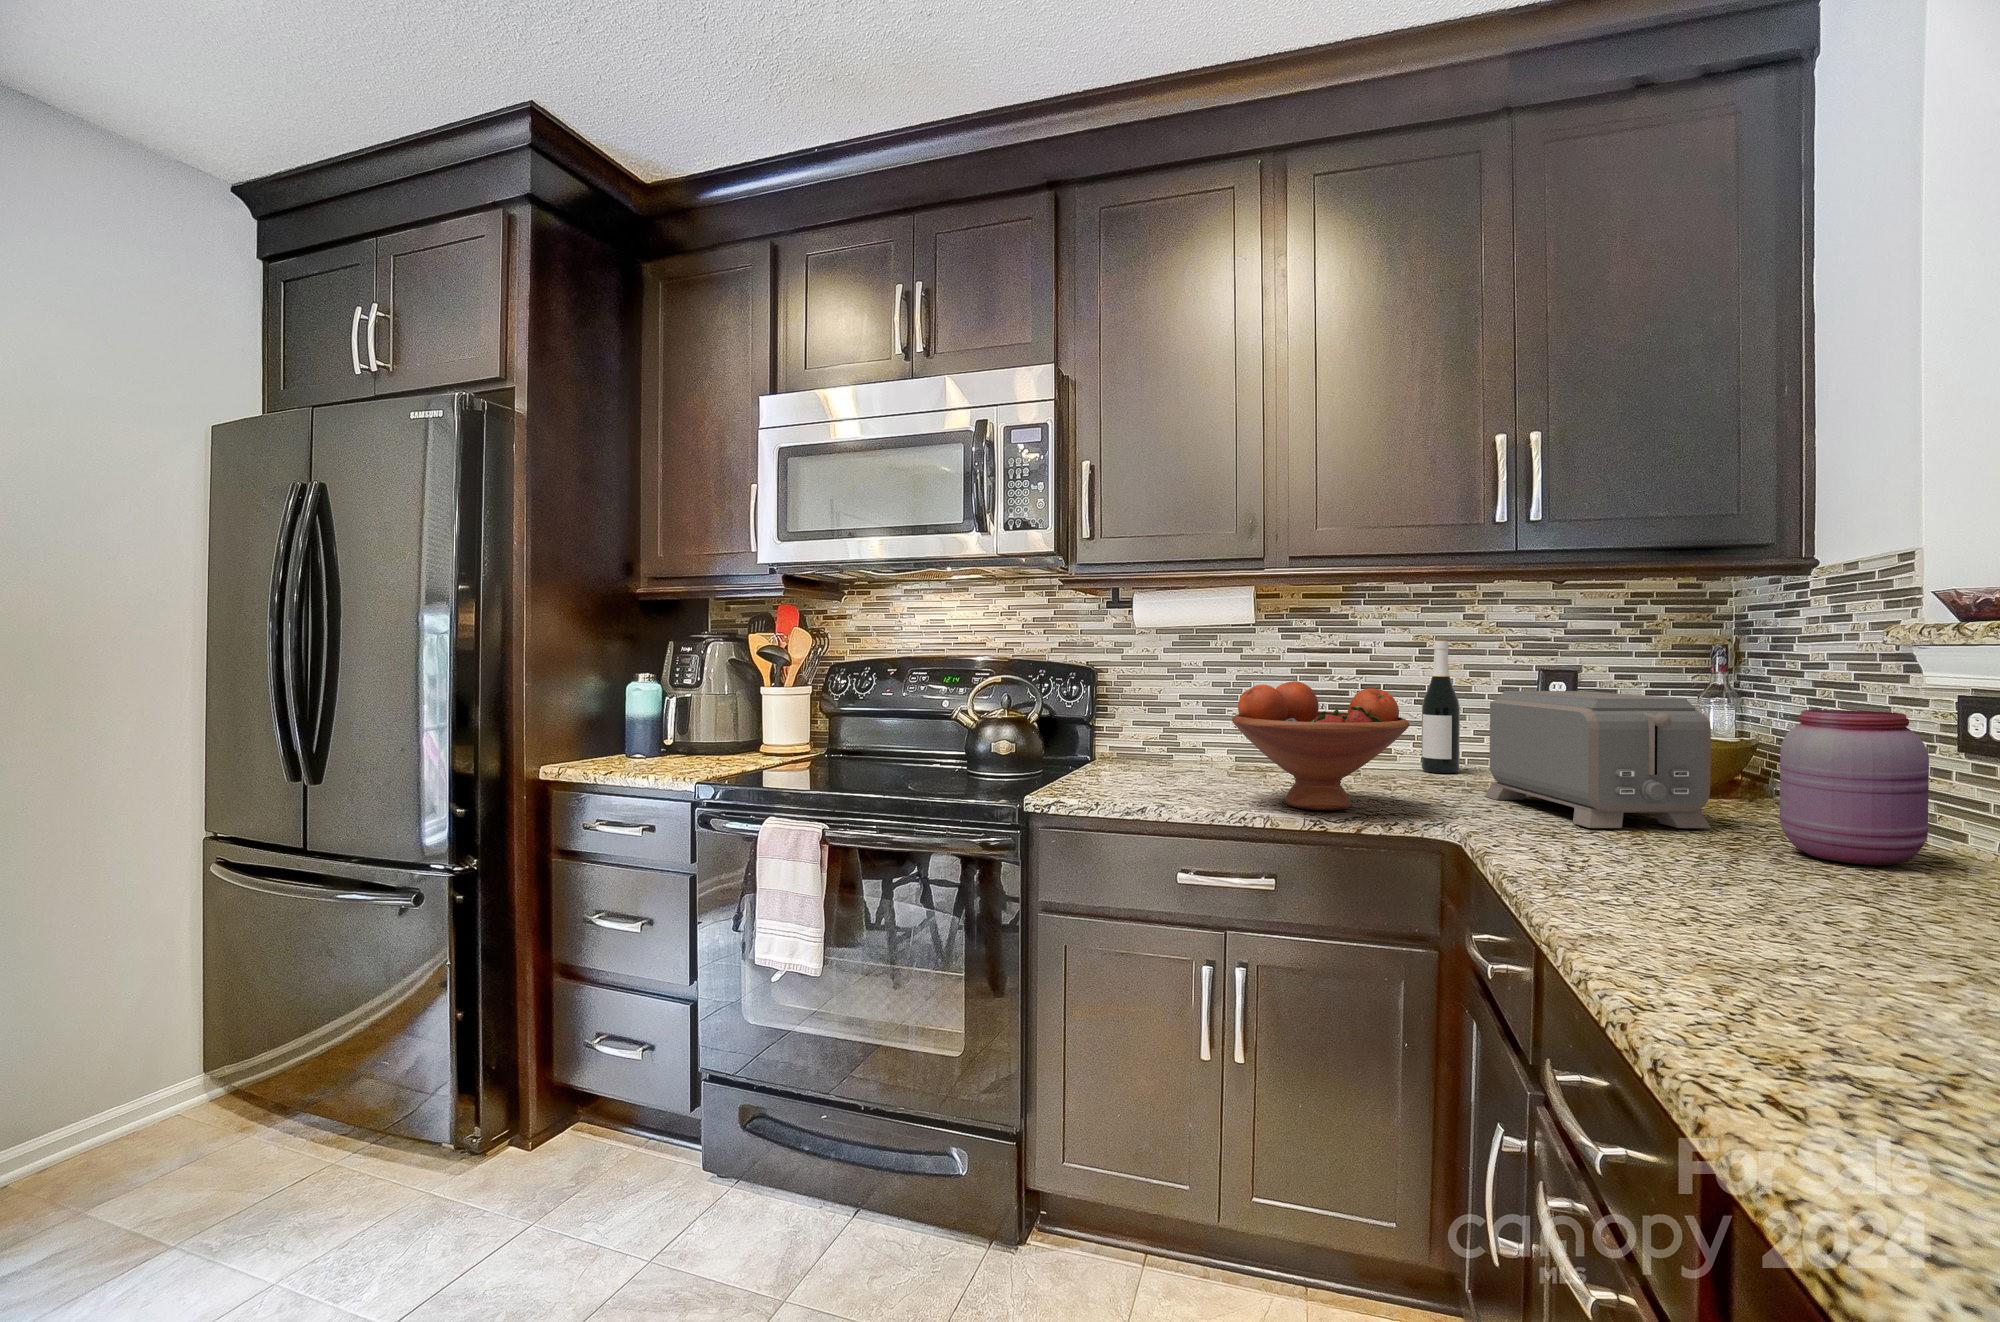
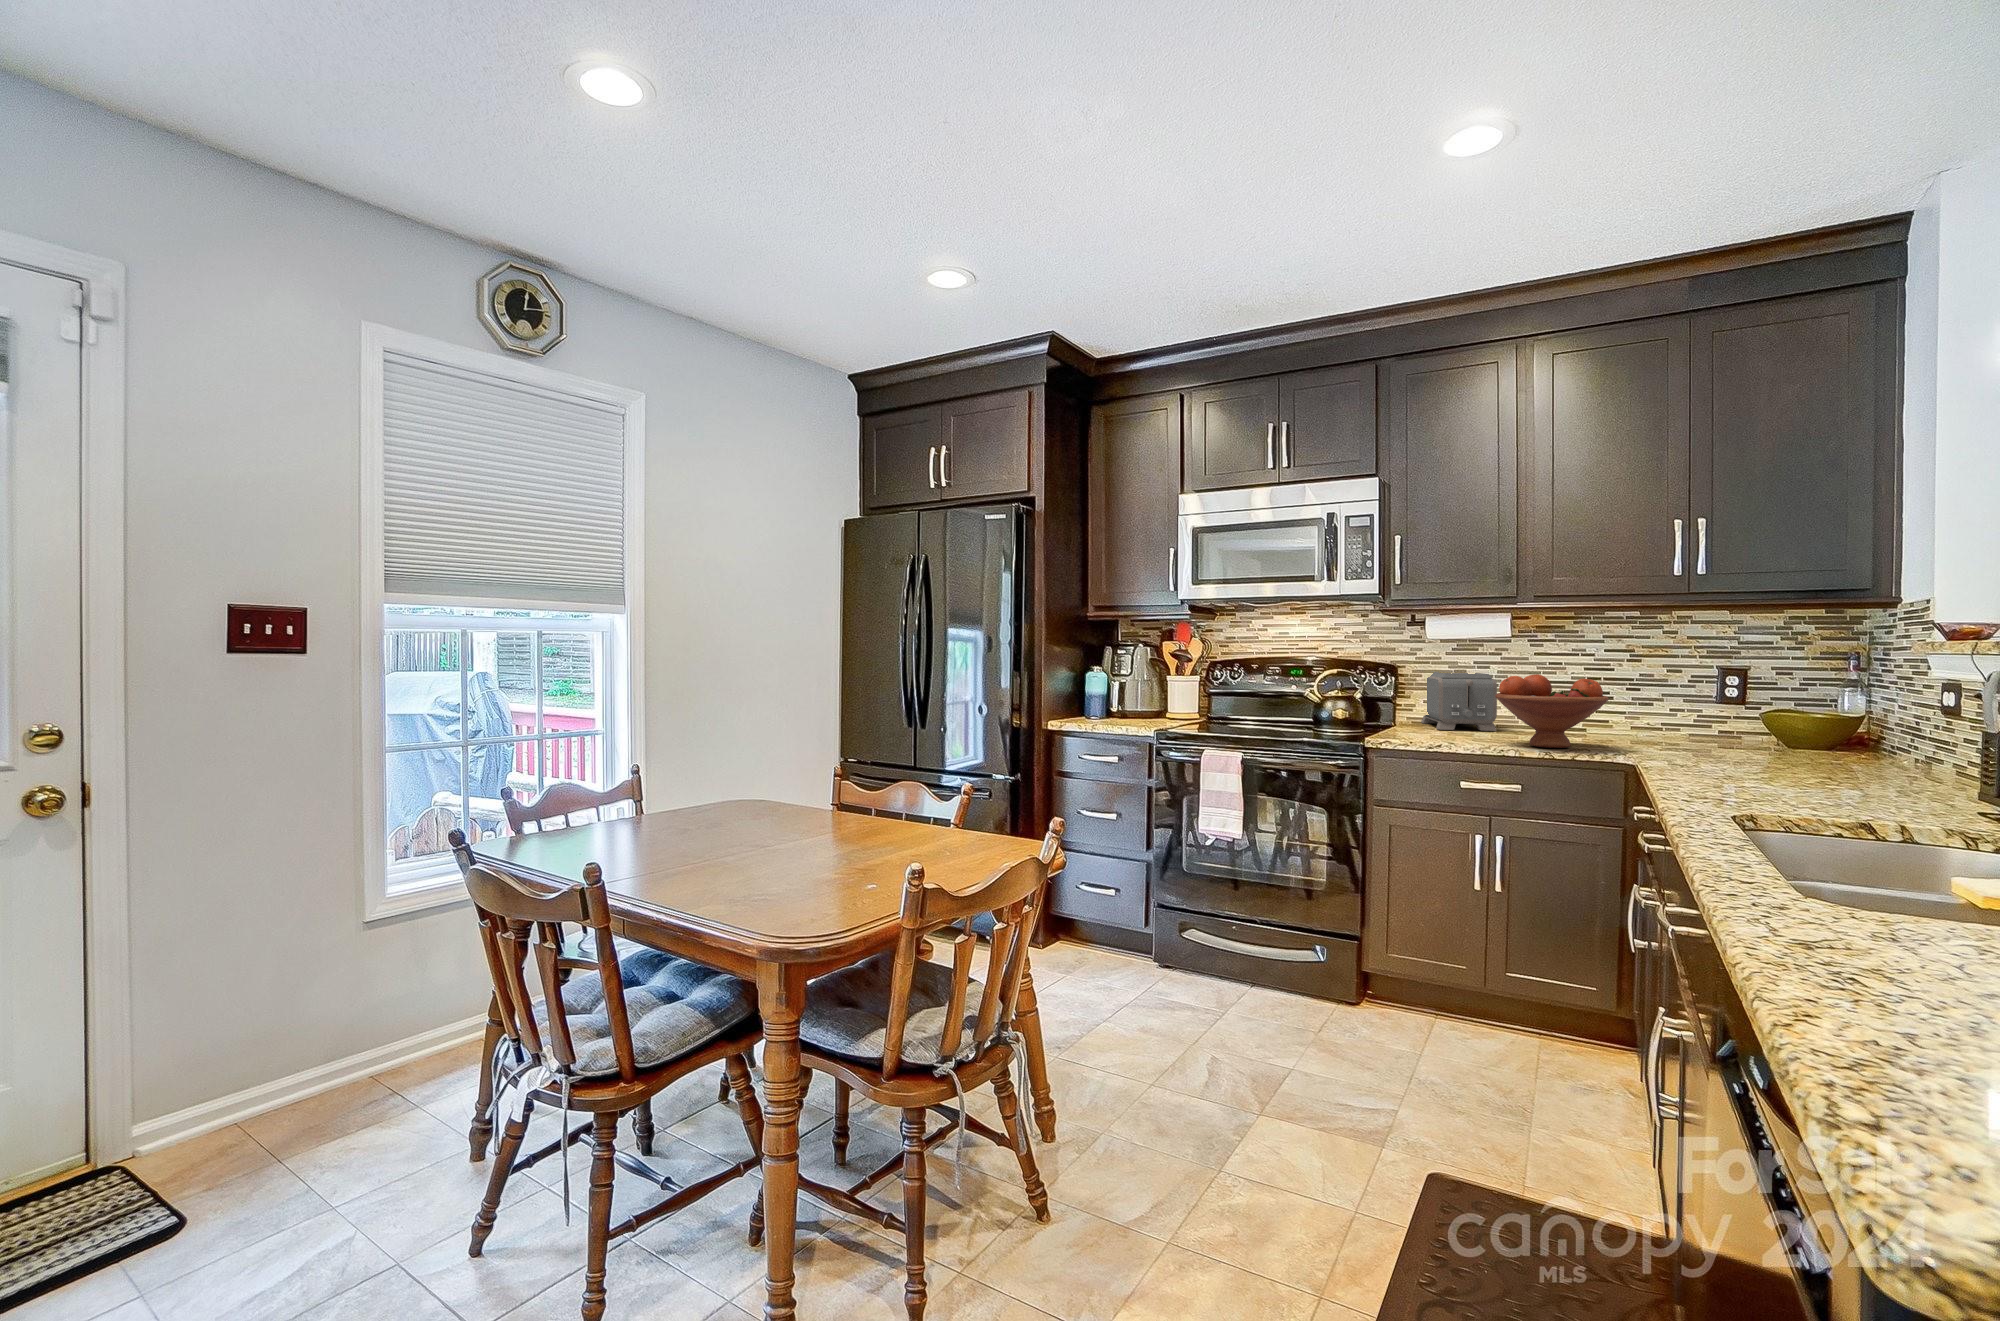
wine bottle: present [1422,640,1460,773] -> none [1632,648,1660,736]
toaster: present [1485,691,1711,828] -> present [1421,672,1497,731]
jar: present [1780,710,1929,865] -> none [1827,692,1908,774]

